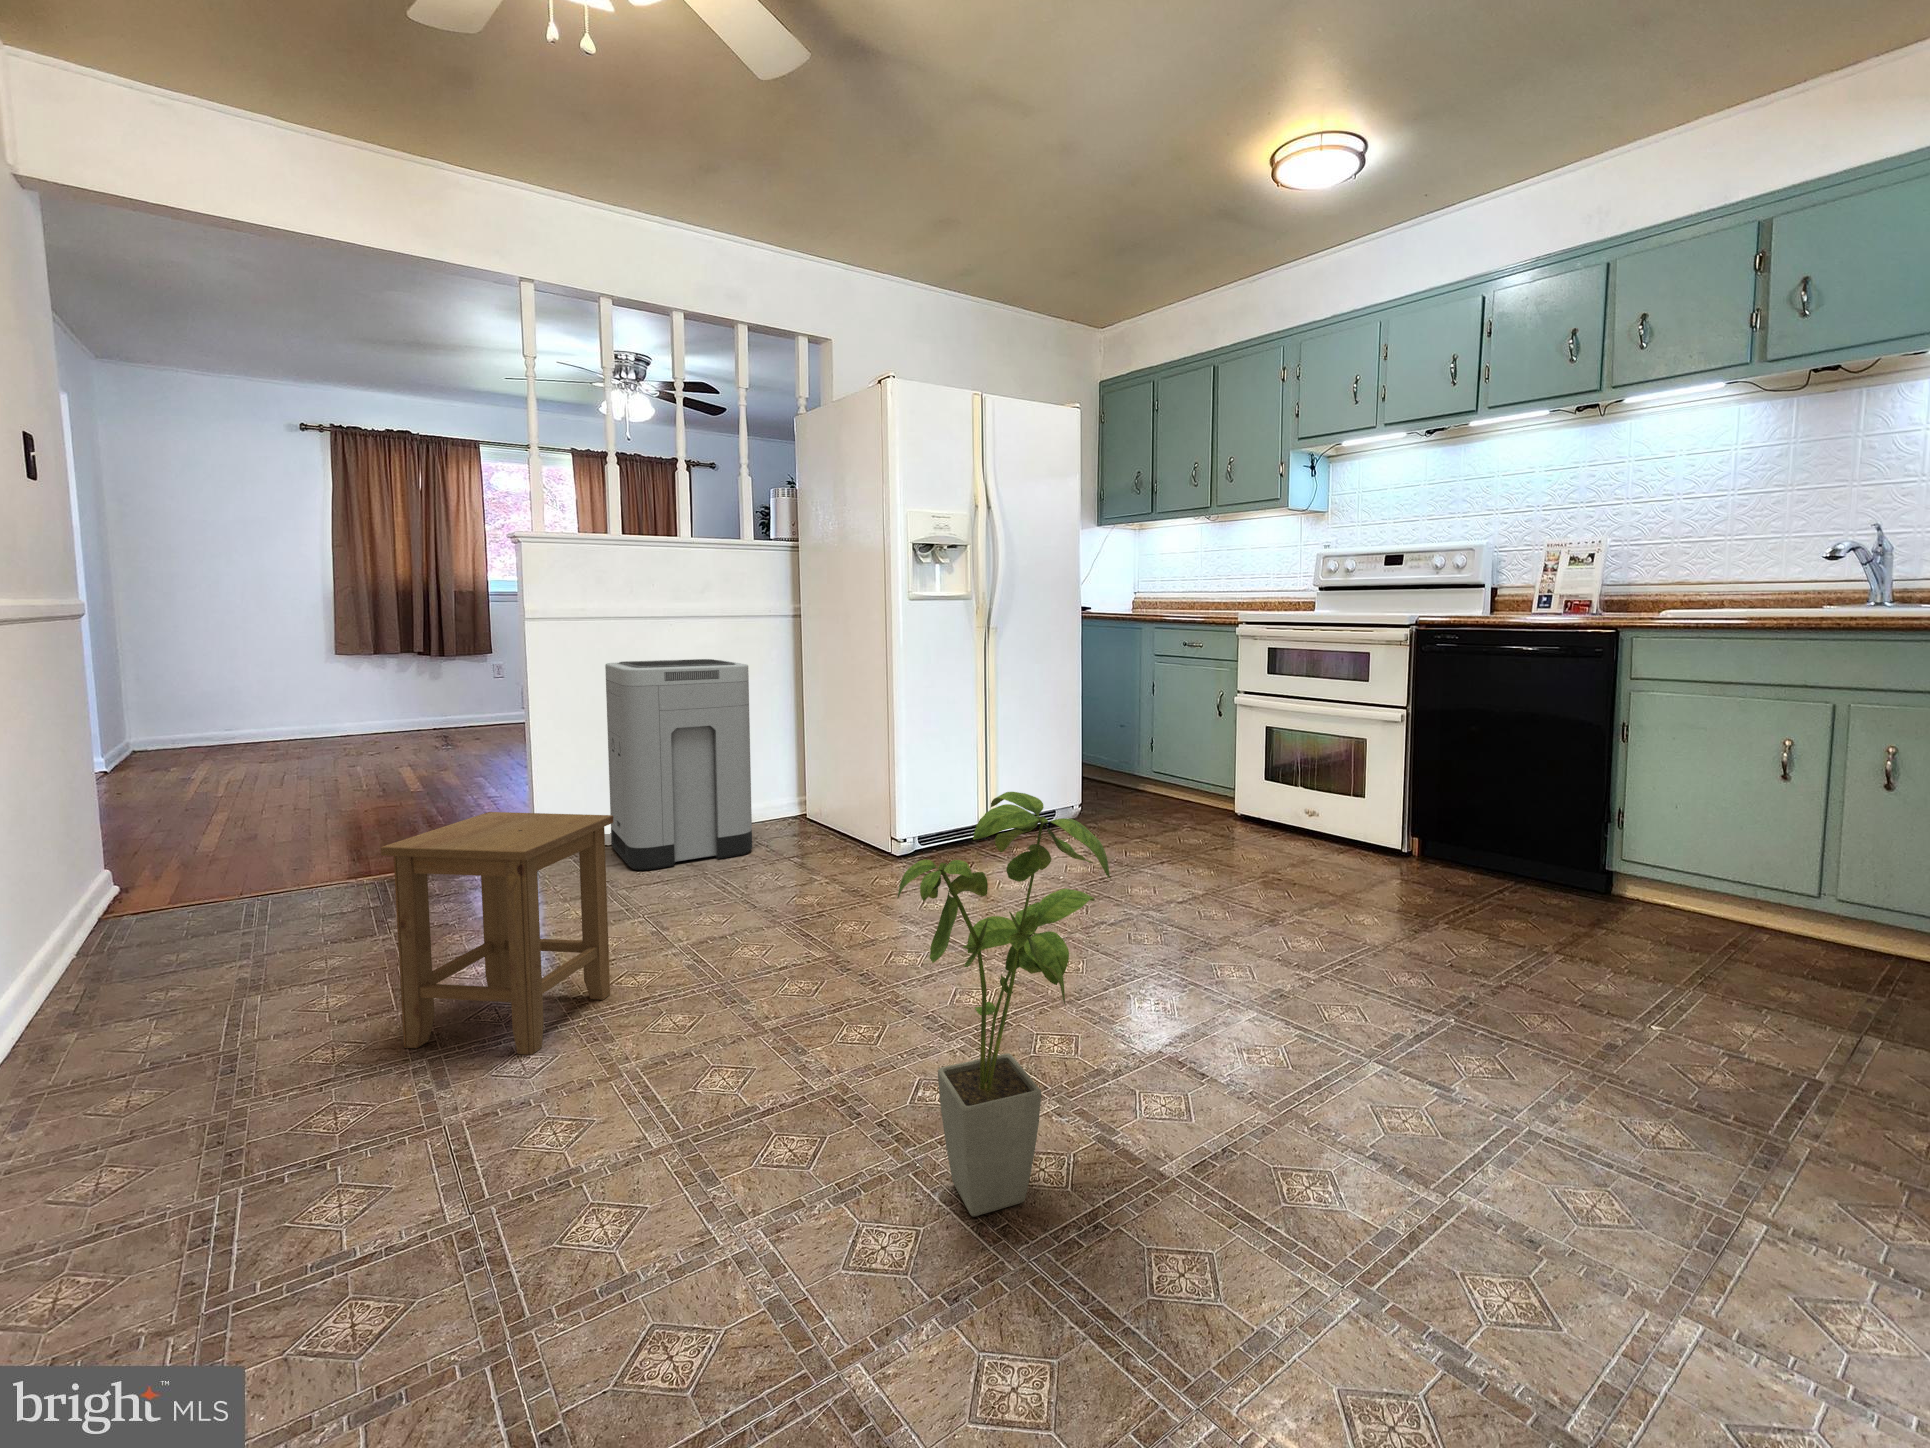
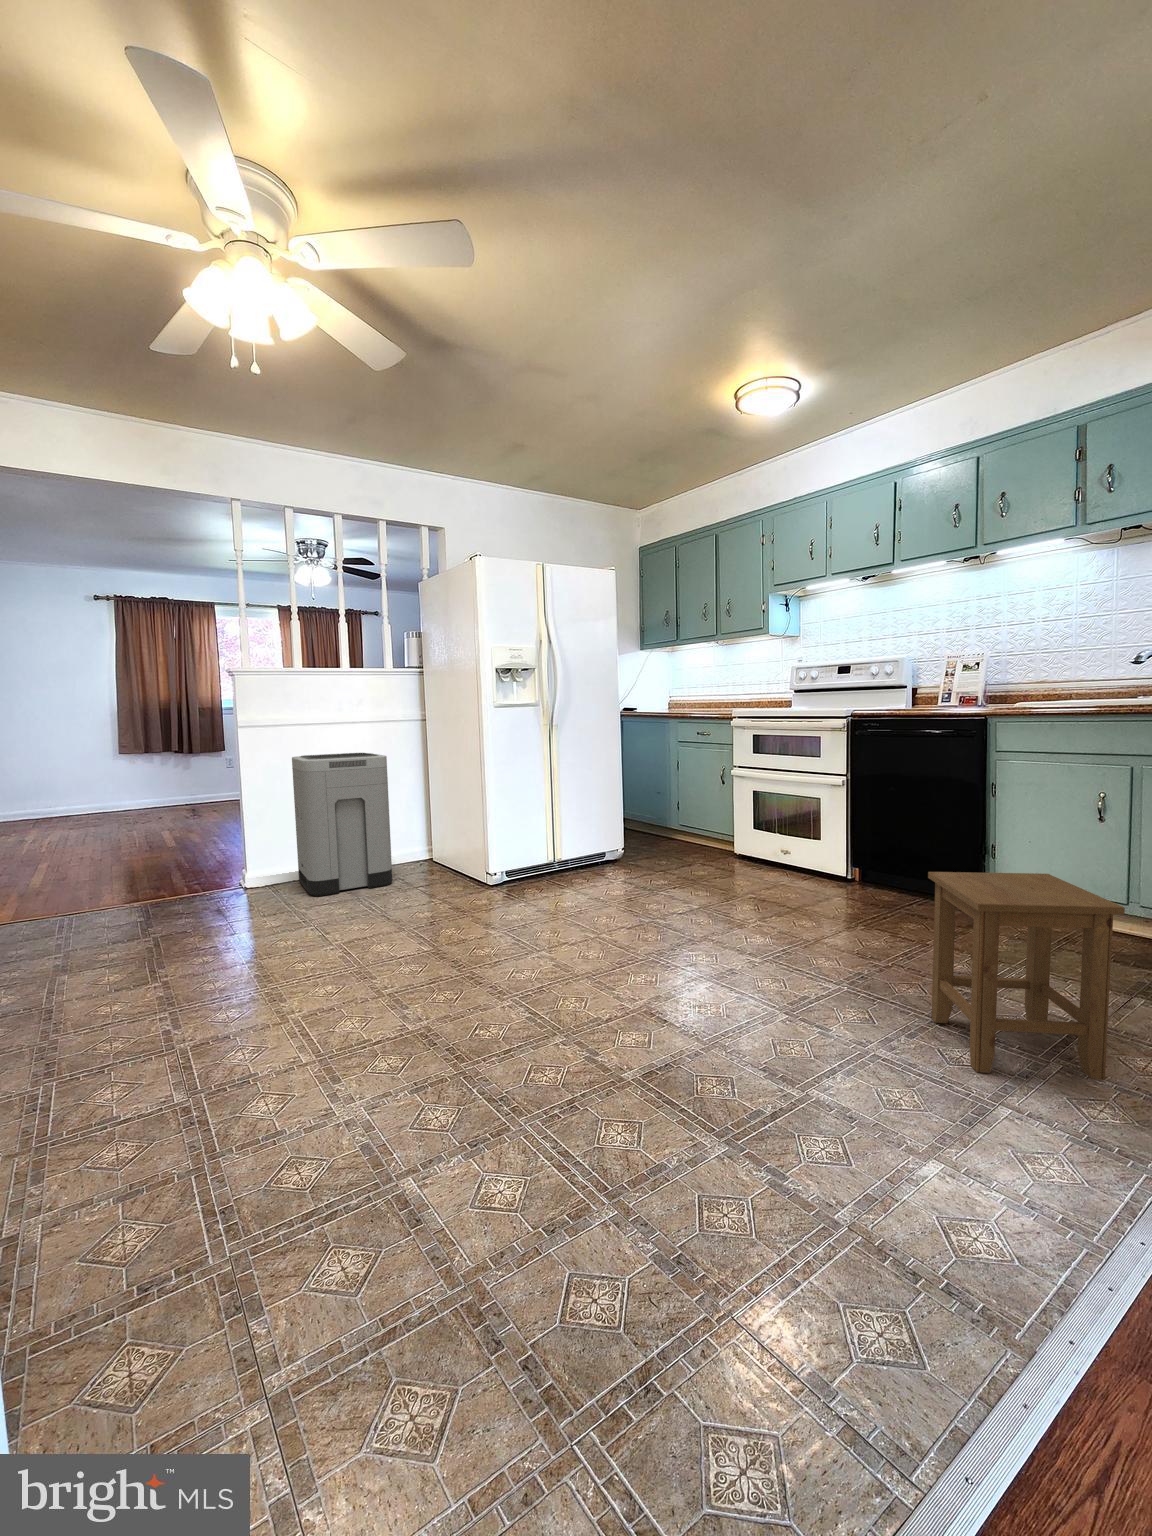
house plant: present [897,792,1111,1216] -> none [445,832,578,1101]
stool: present [381,812,613,1055] -> present [928,872,1125,1080]

